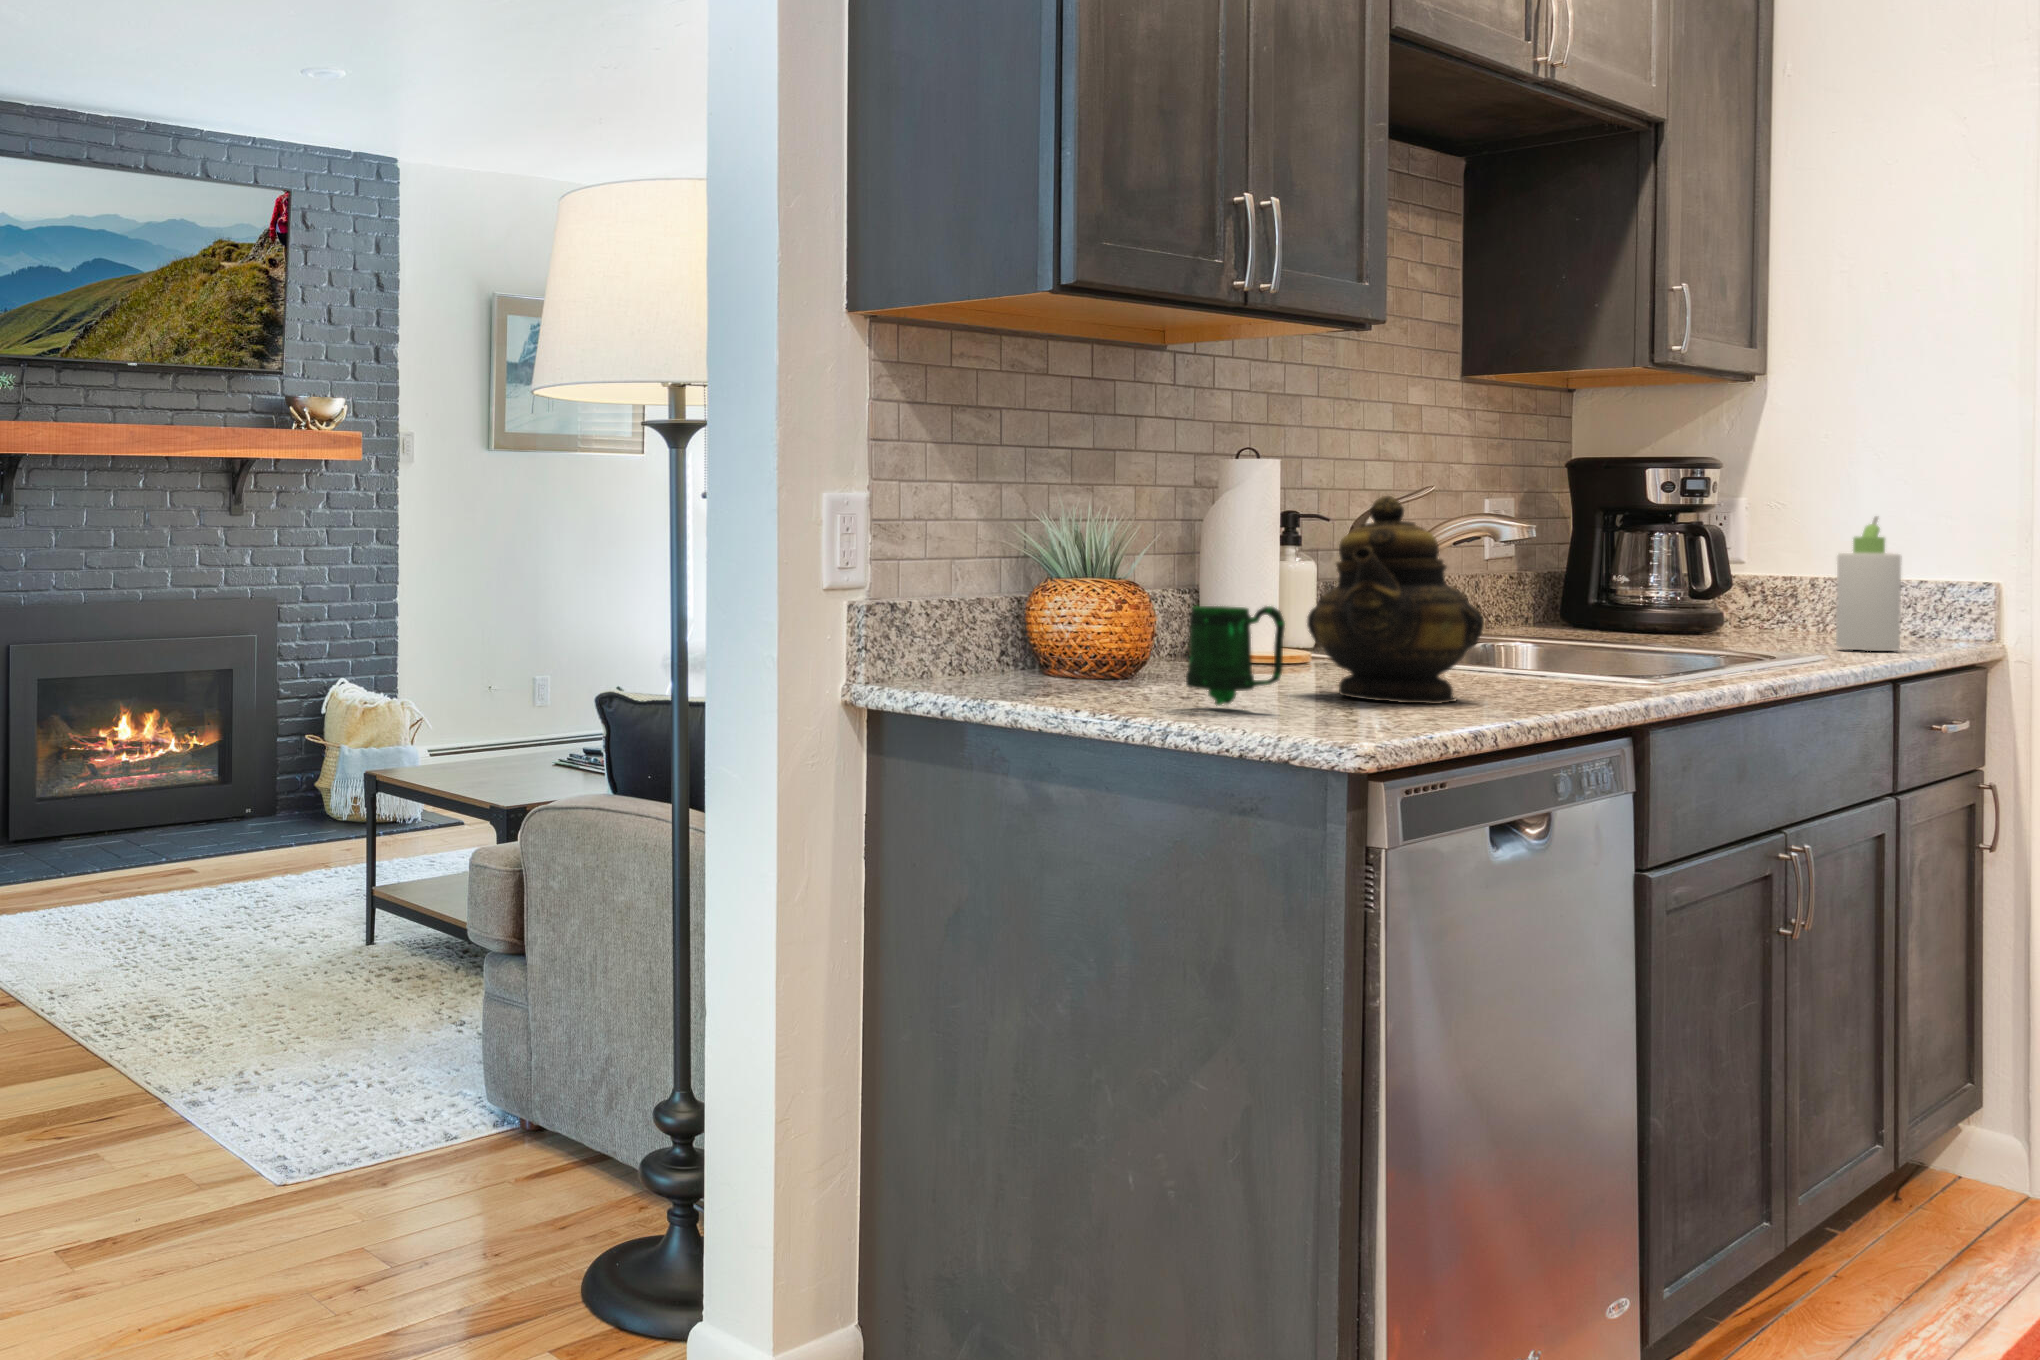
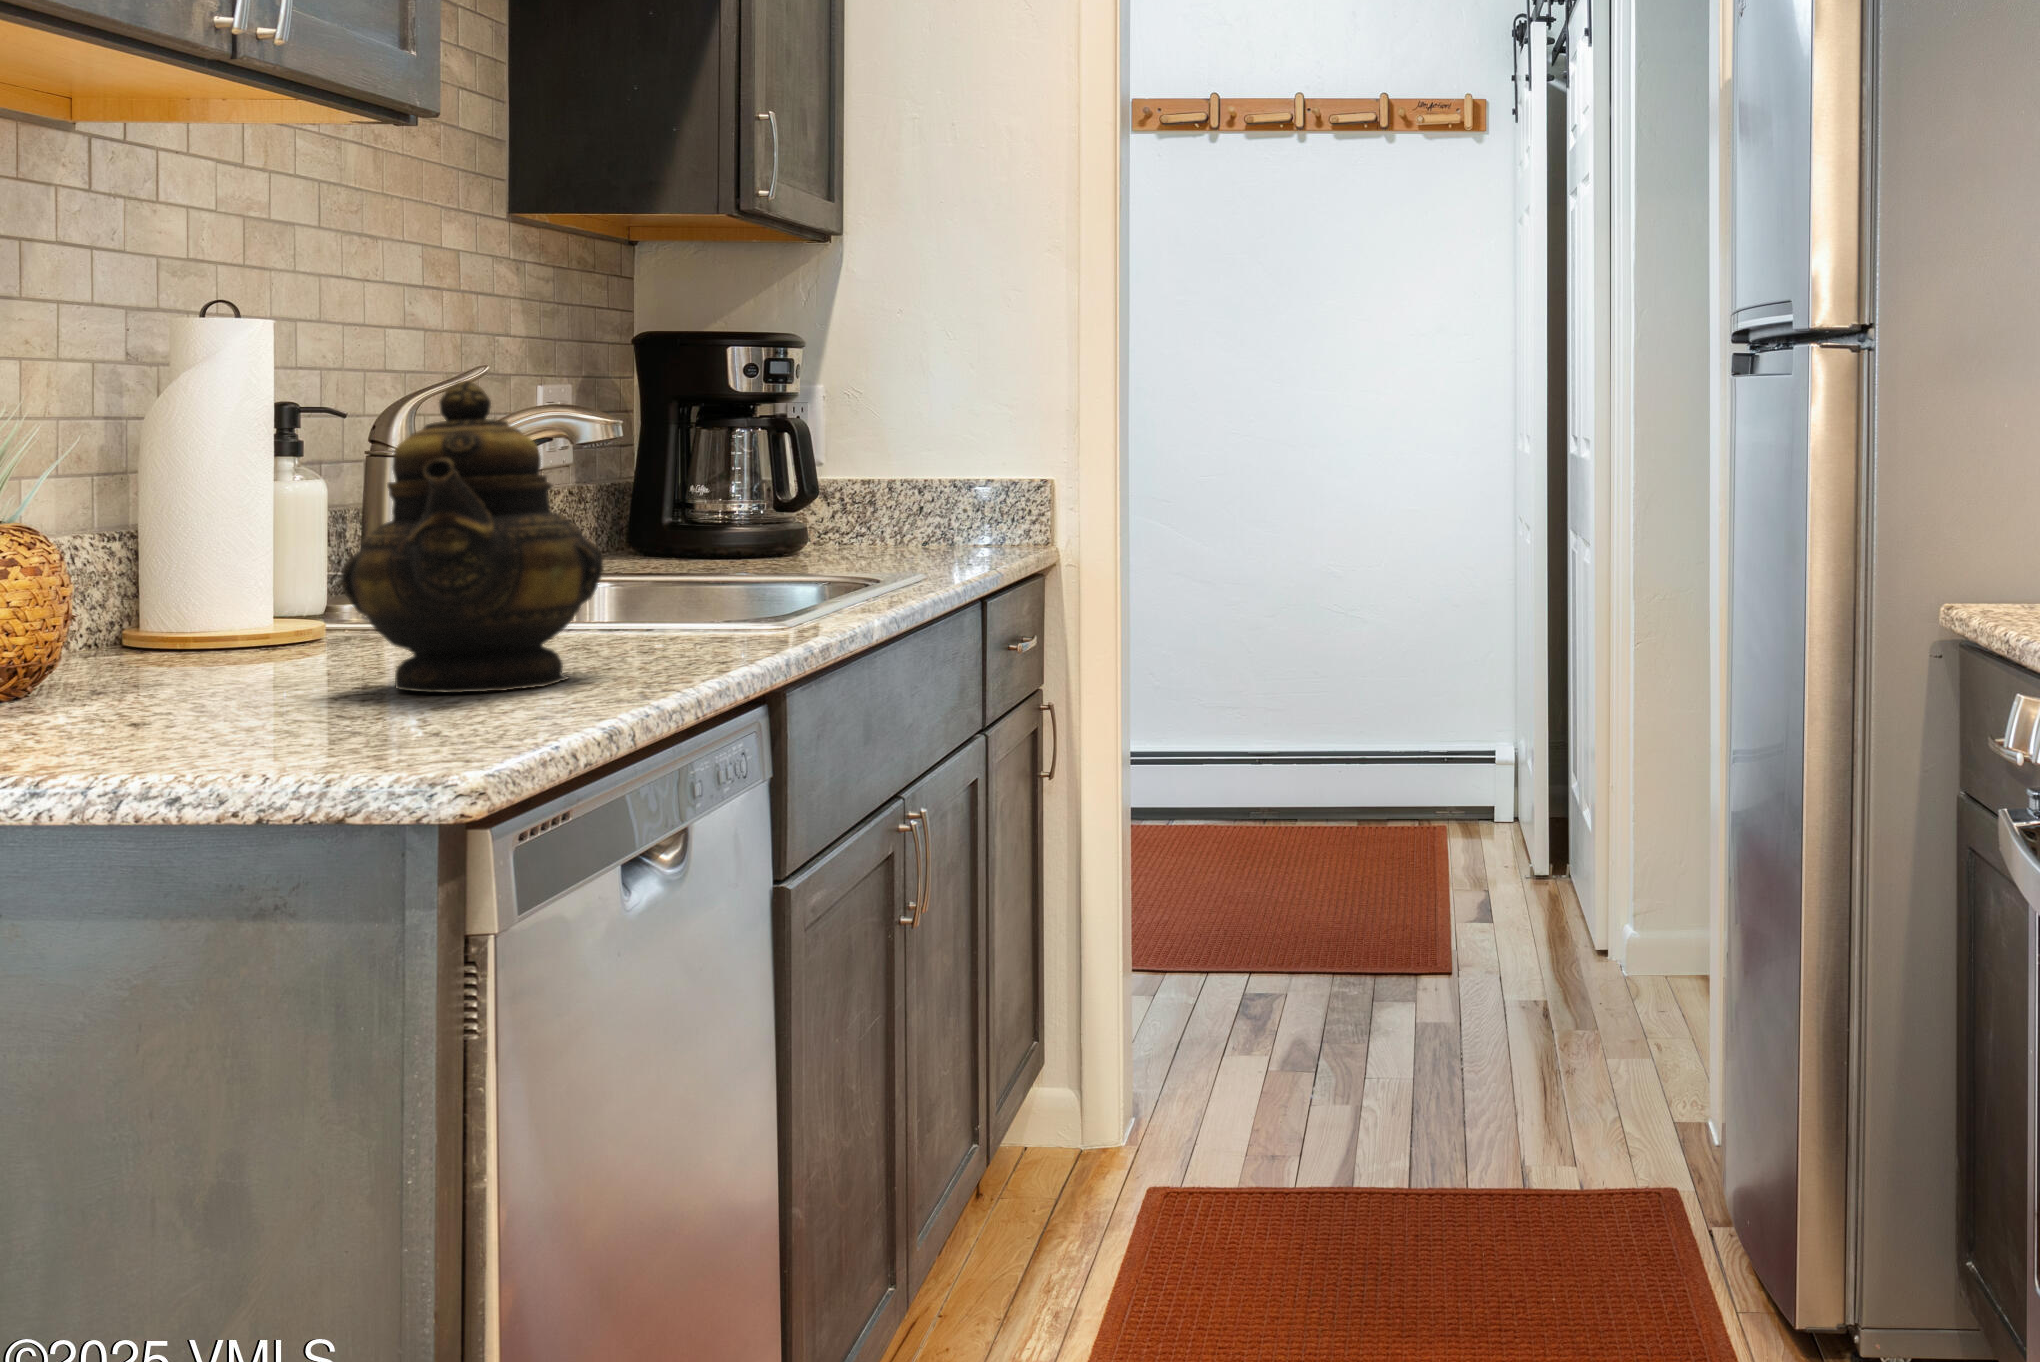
bottle: present [1836,516,1901,651] -> none [909,415,963,561]
mug: present [1186,606,1285,706] -> none [135,561,321,752]

